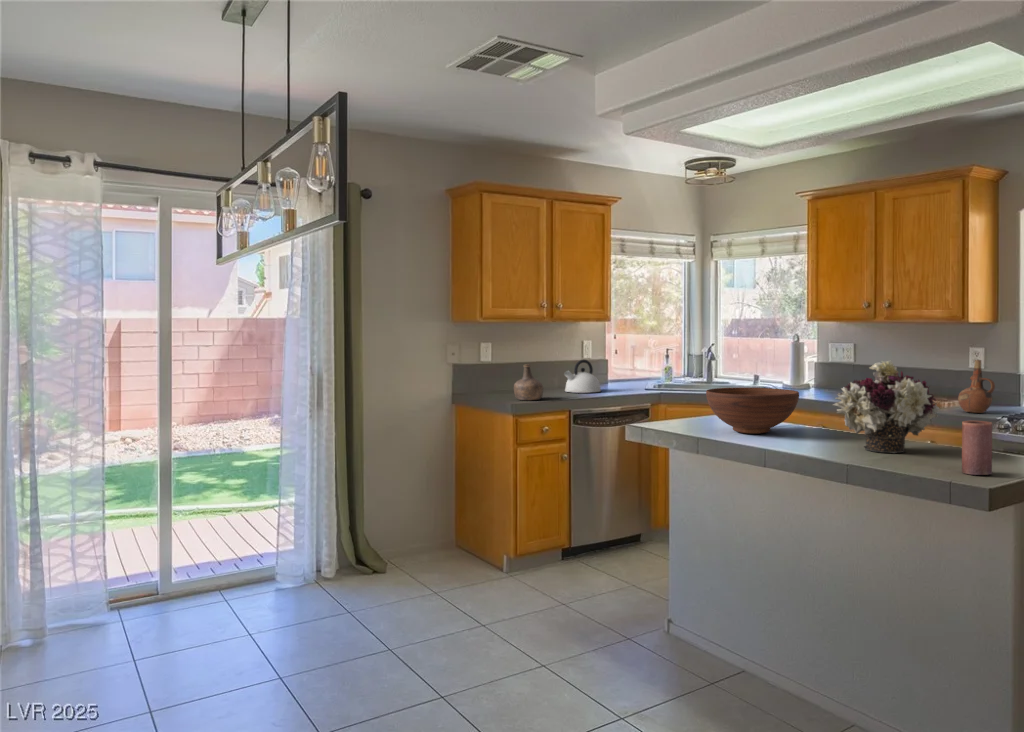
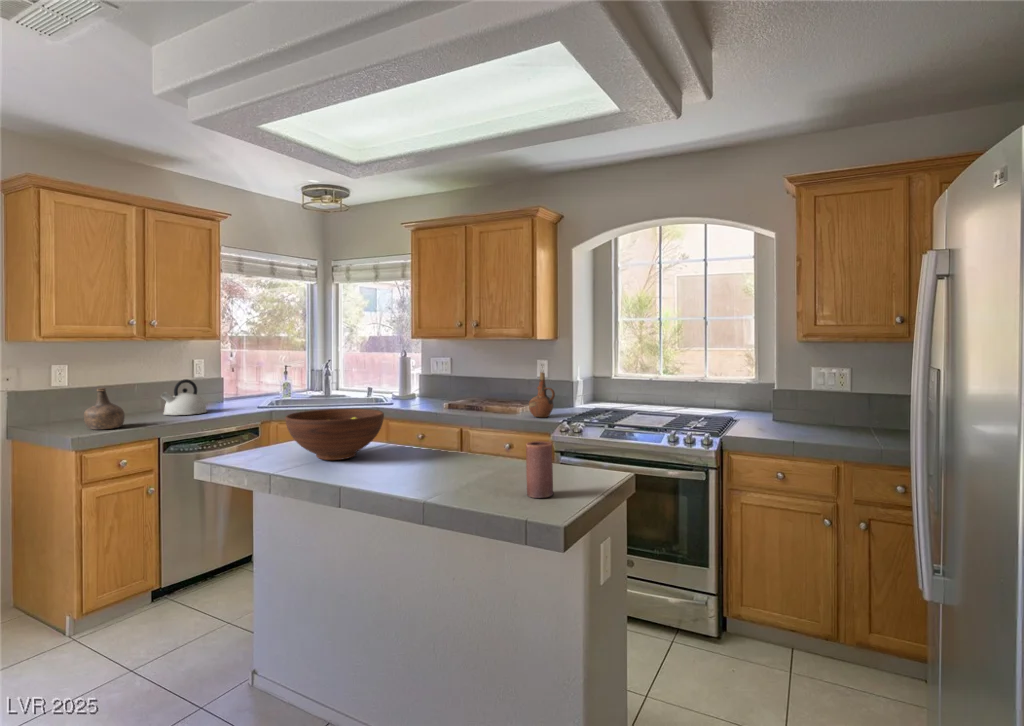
flower arrangement: present [833,360,939,453] -> none [410,380,509,475]

